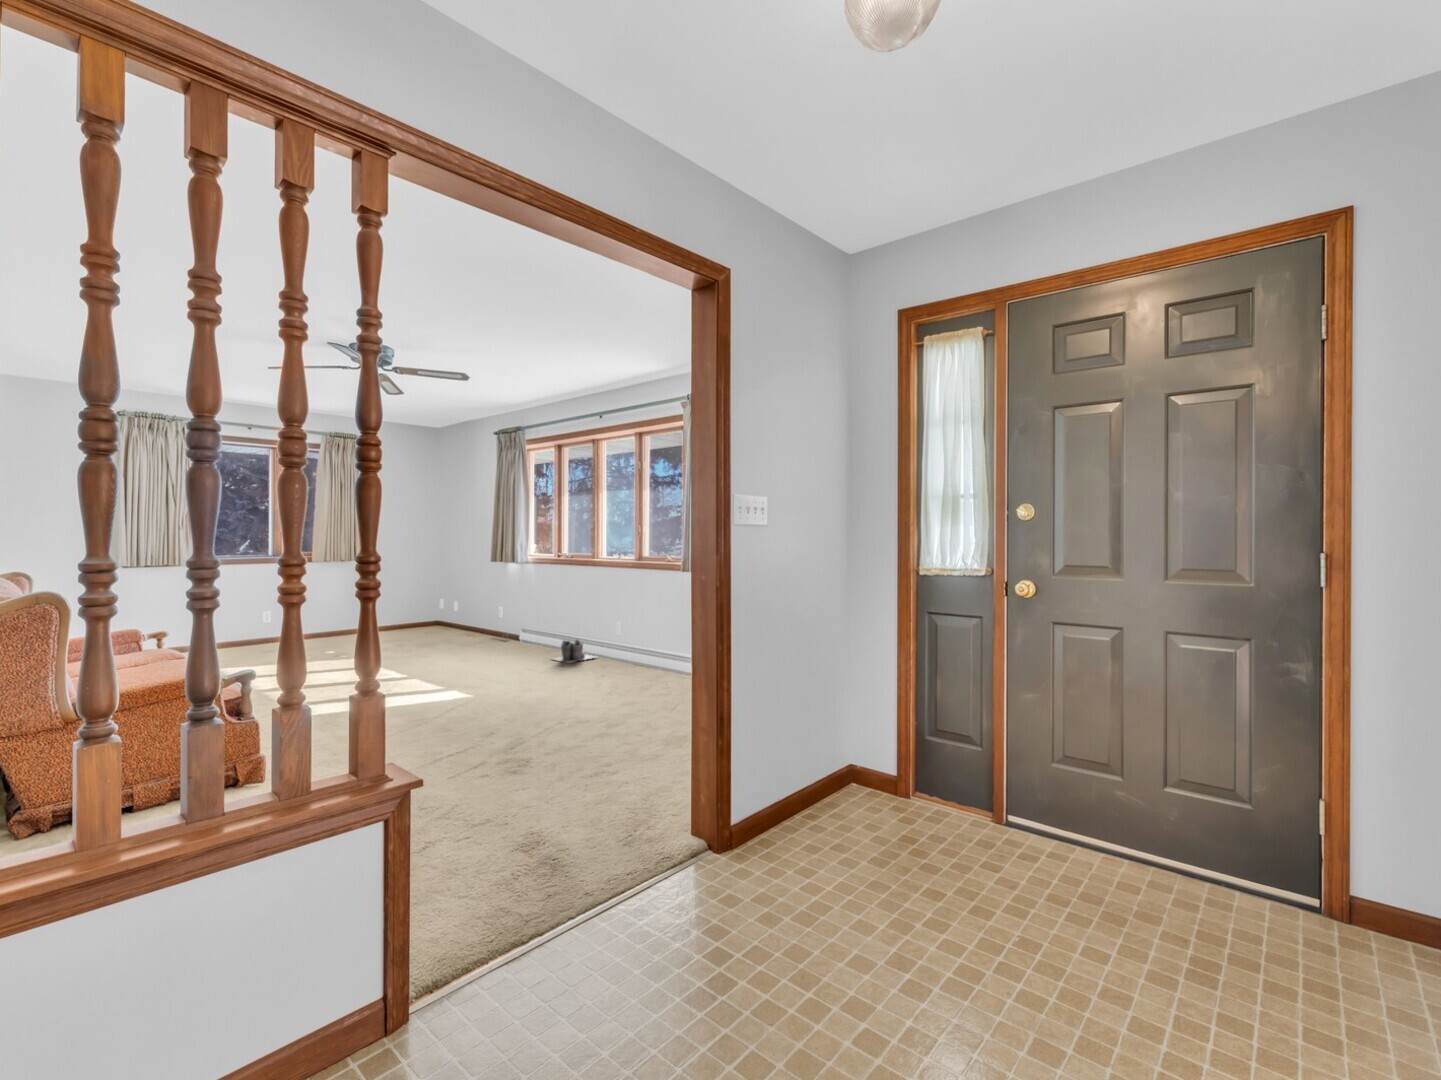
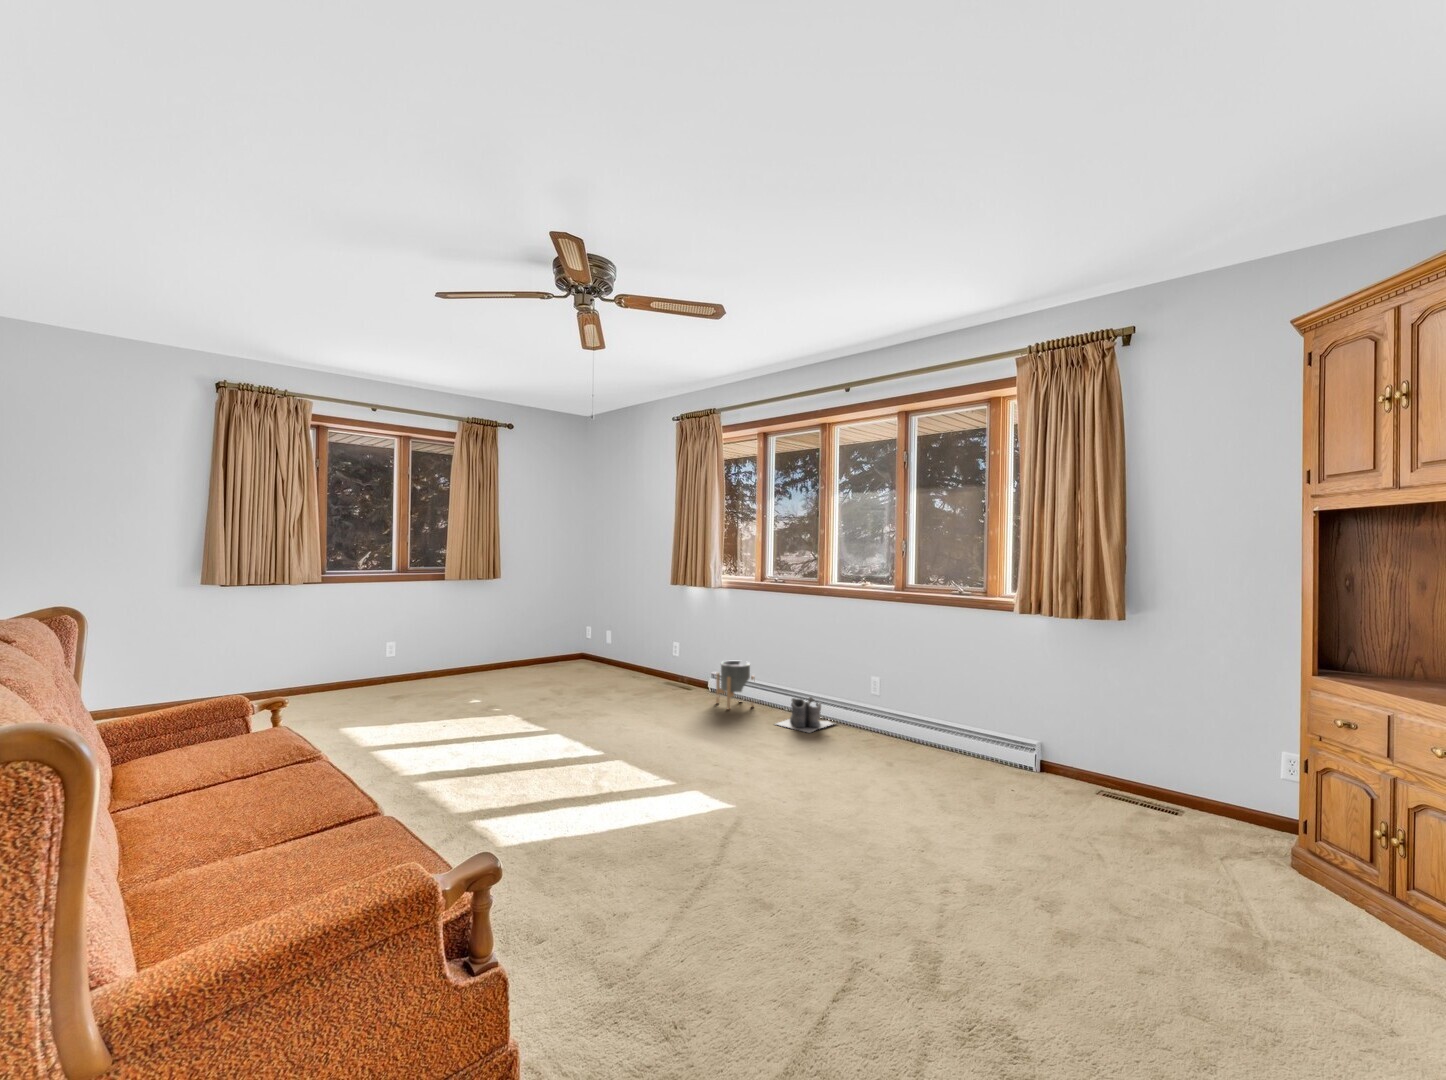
planter: none [521,618,547,653] -> present [716,660,754,709]

